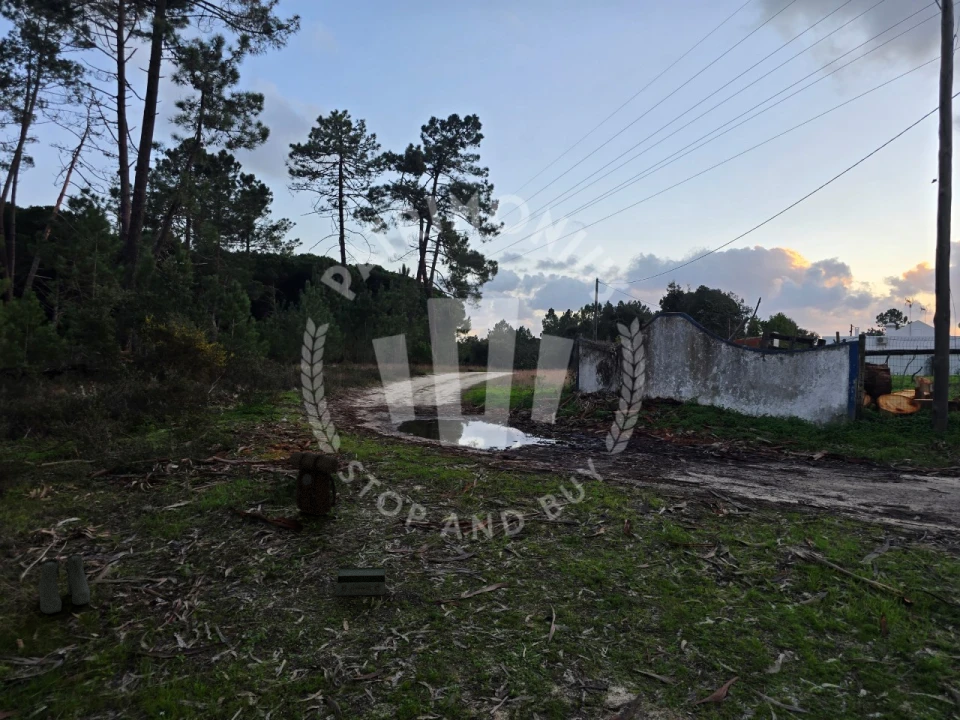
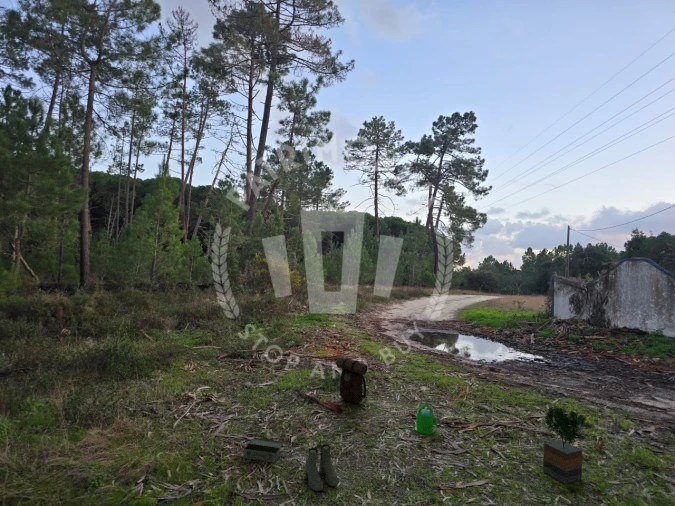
potted tree: none [563,486,618,574] -> present [543,407,591,484]
watering can: none [407,503,438,542] -> present [415,404,438,434]
boots: present [39,553,90,614] -> present [305,444,338,491]
toolbox: present [336,567,386,595] -> present [243,438,283,463]

